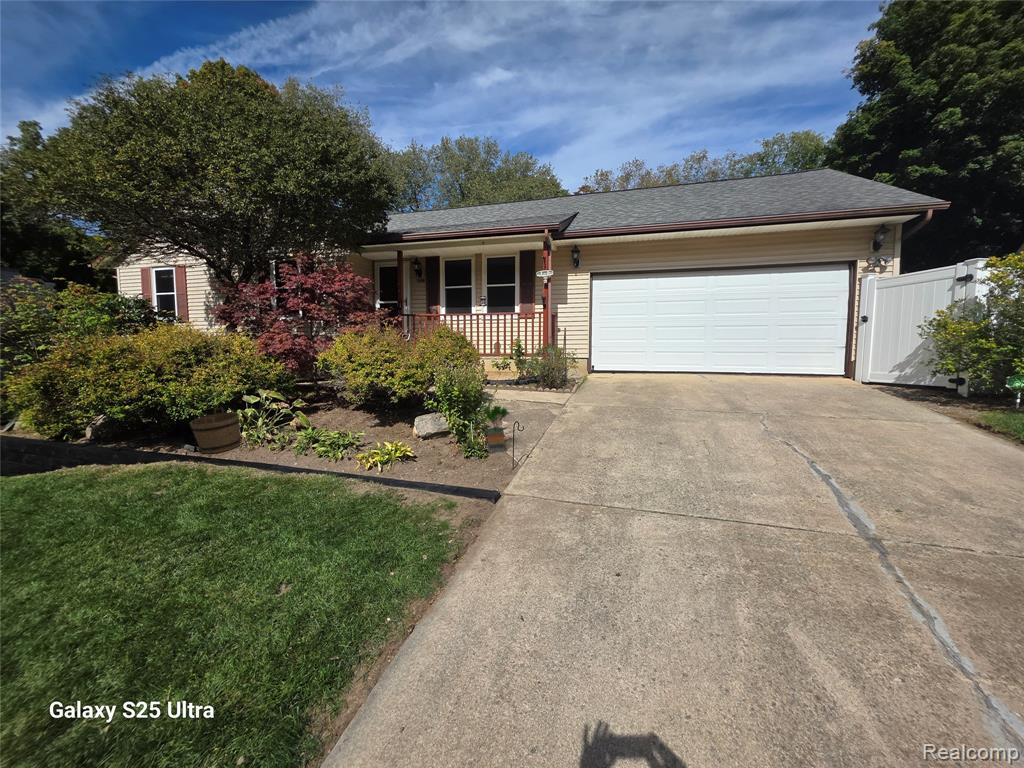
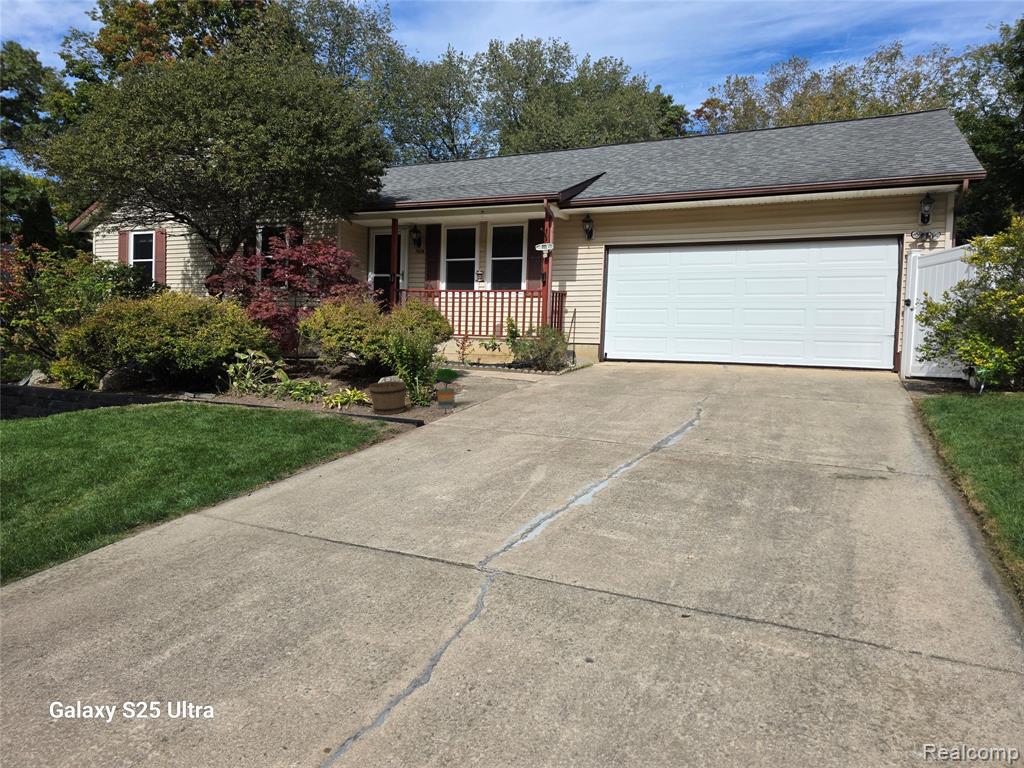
bucket: present [190,408,241,453] -> present [369,377,406,415]

